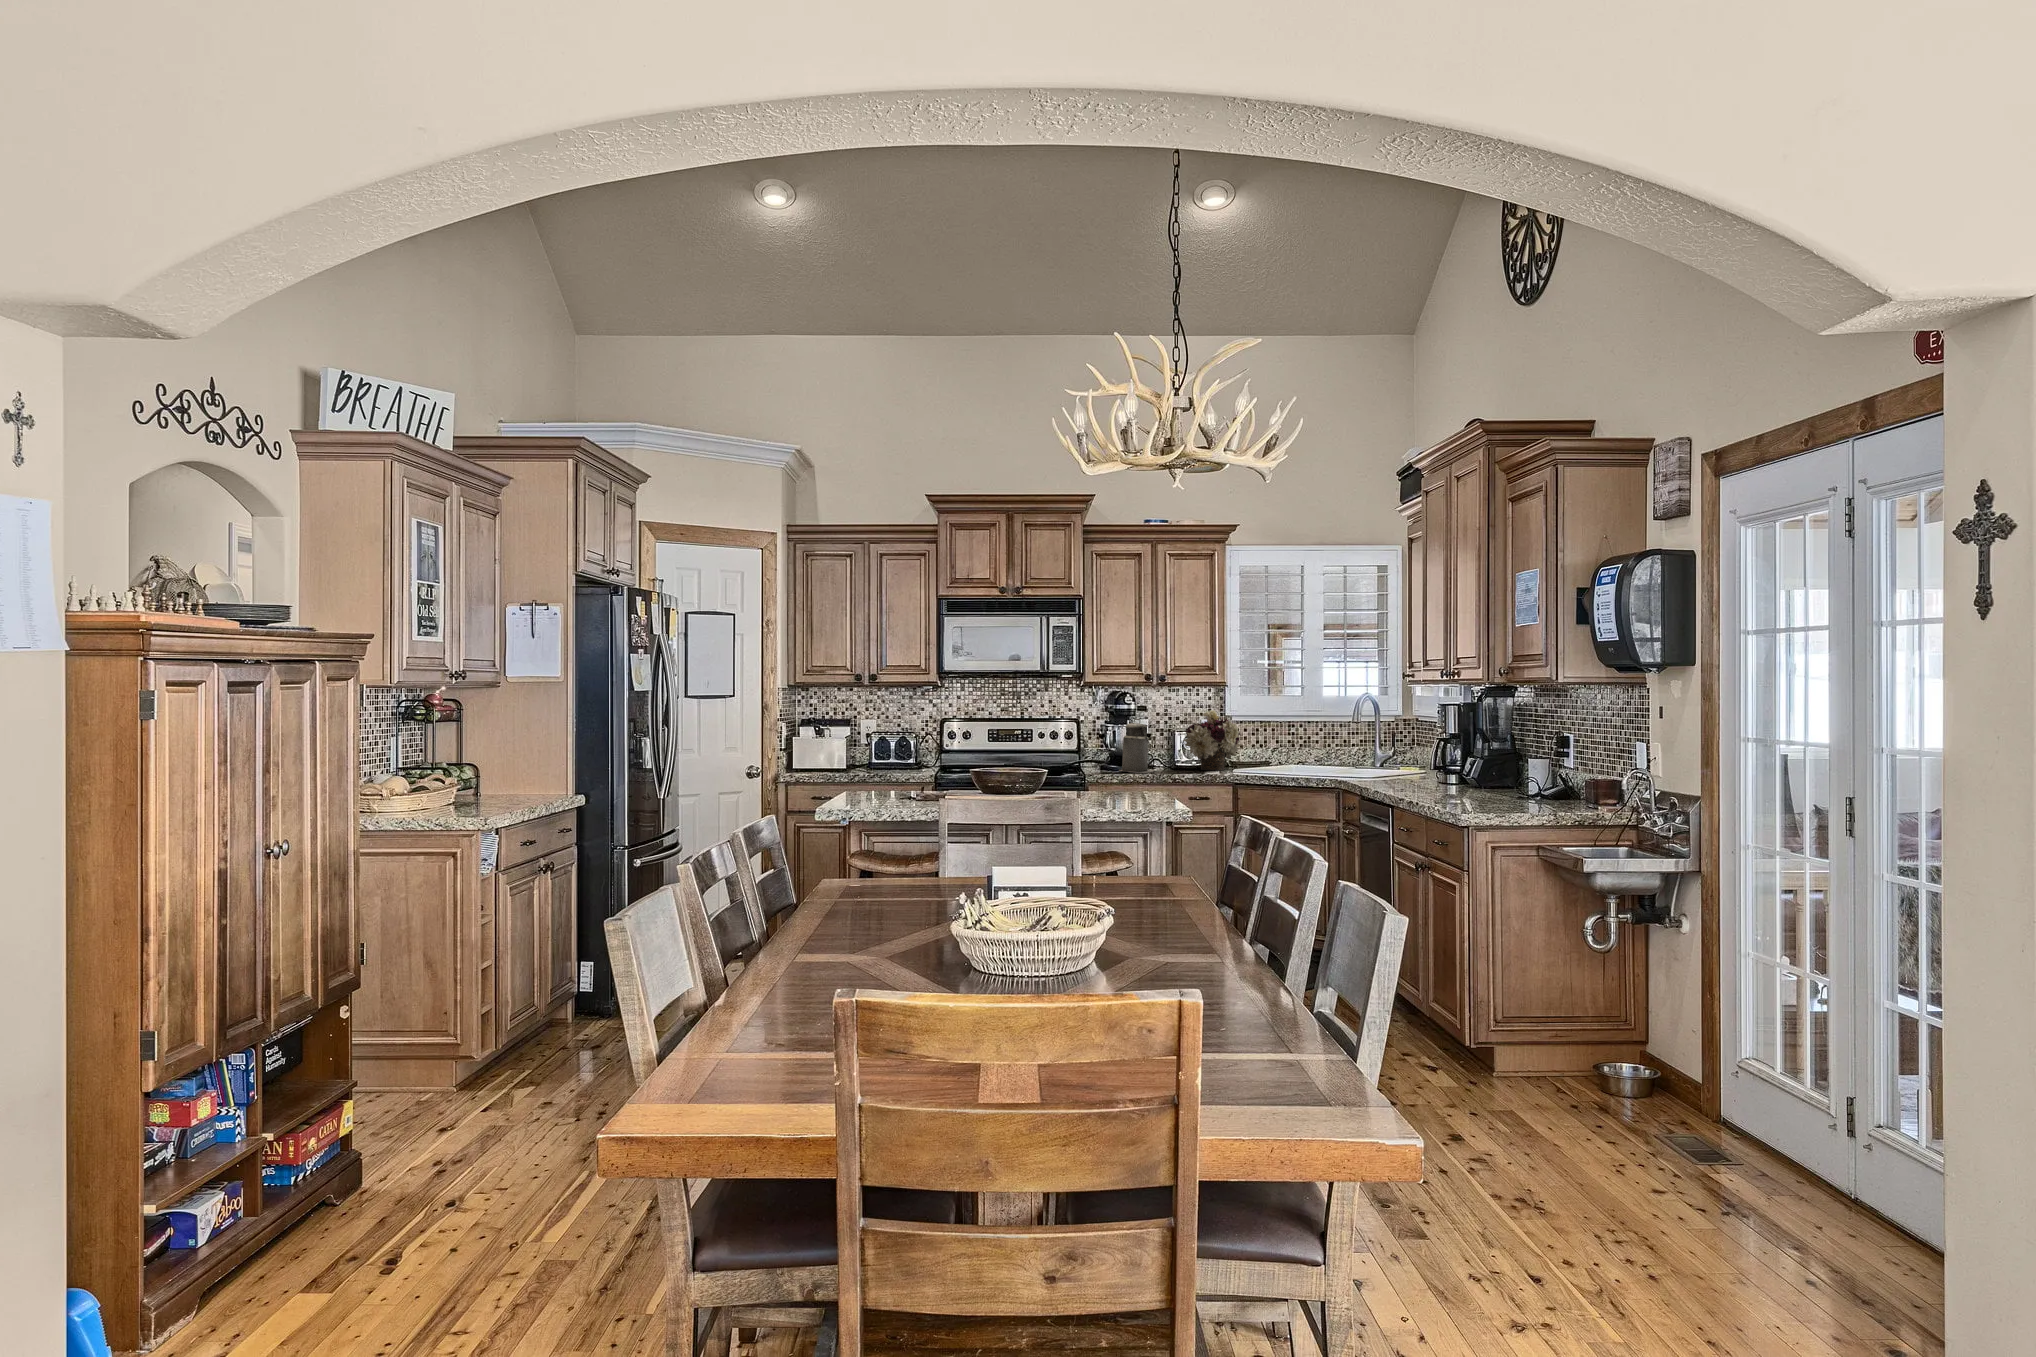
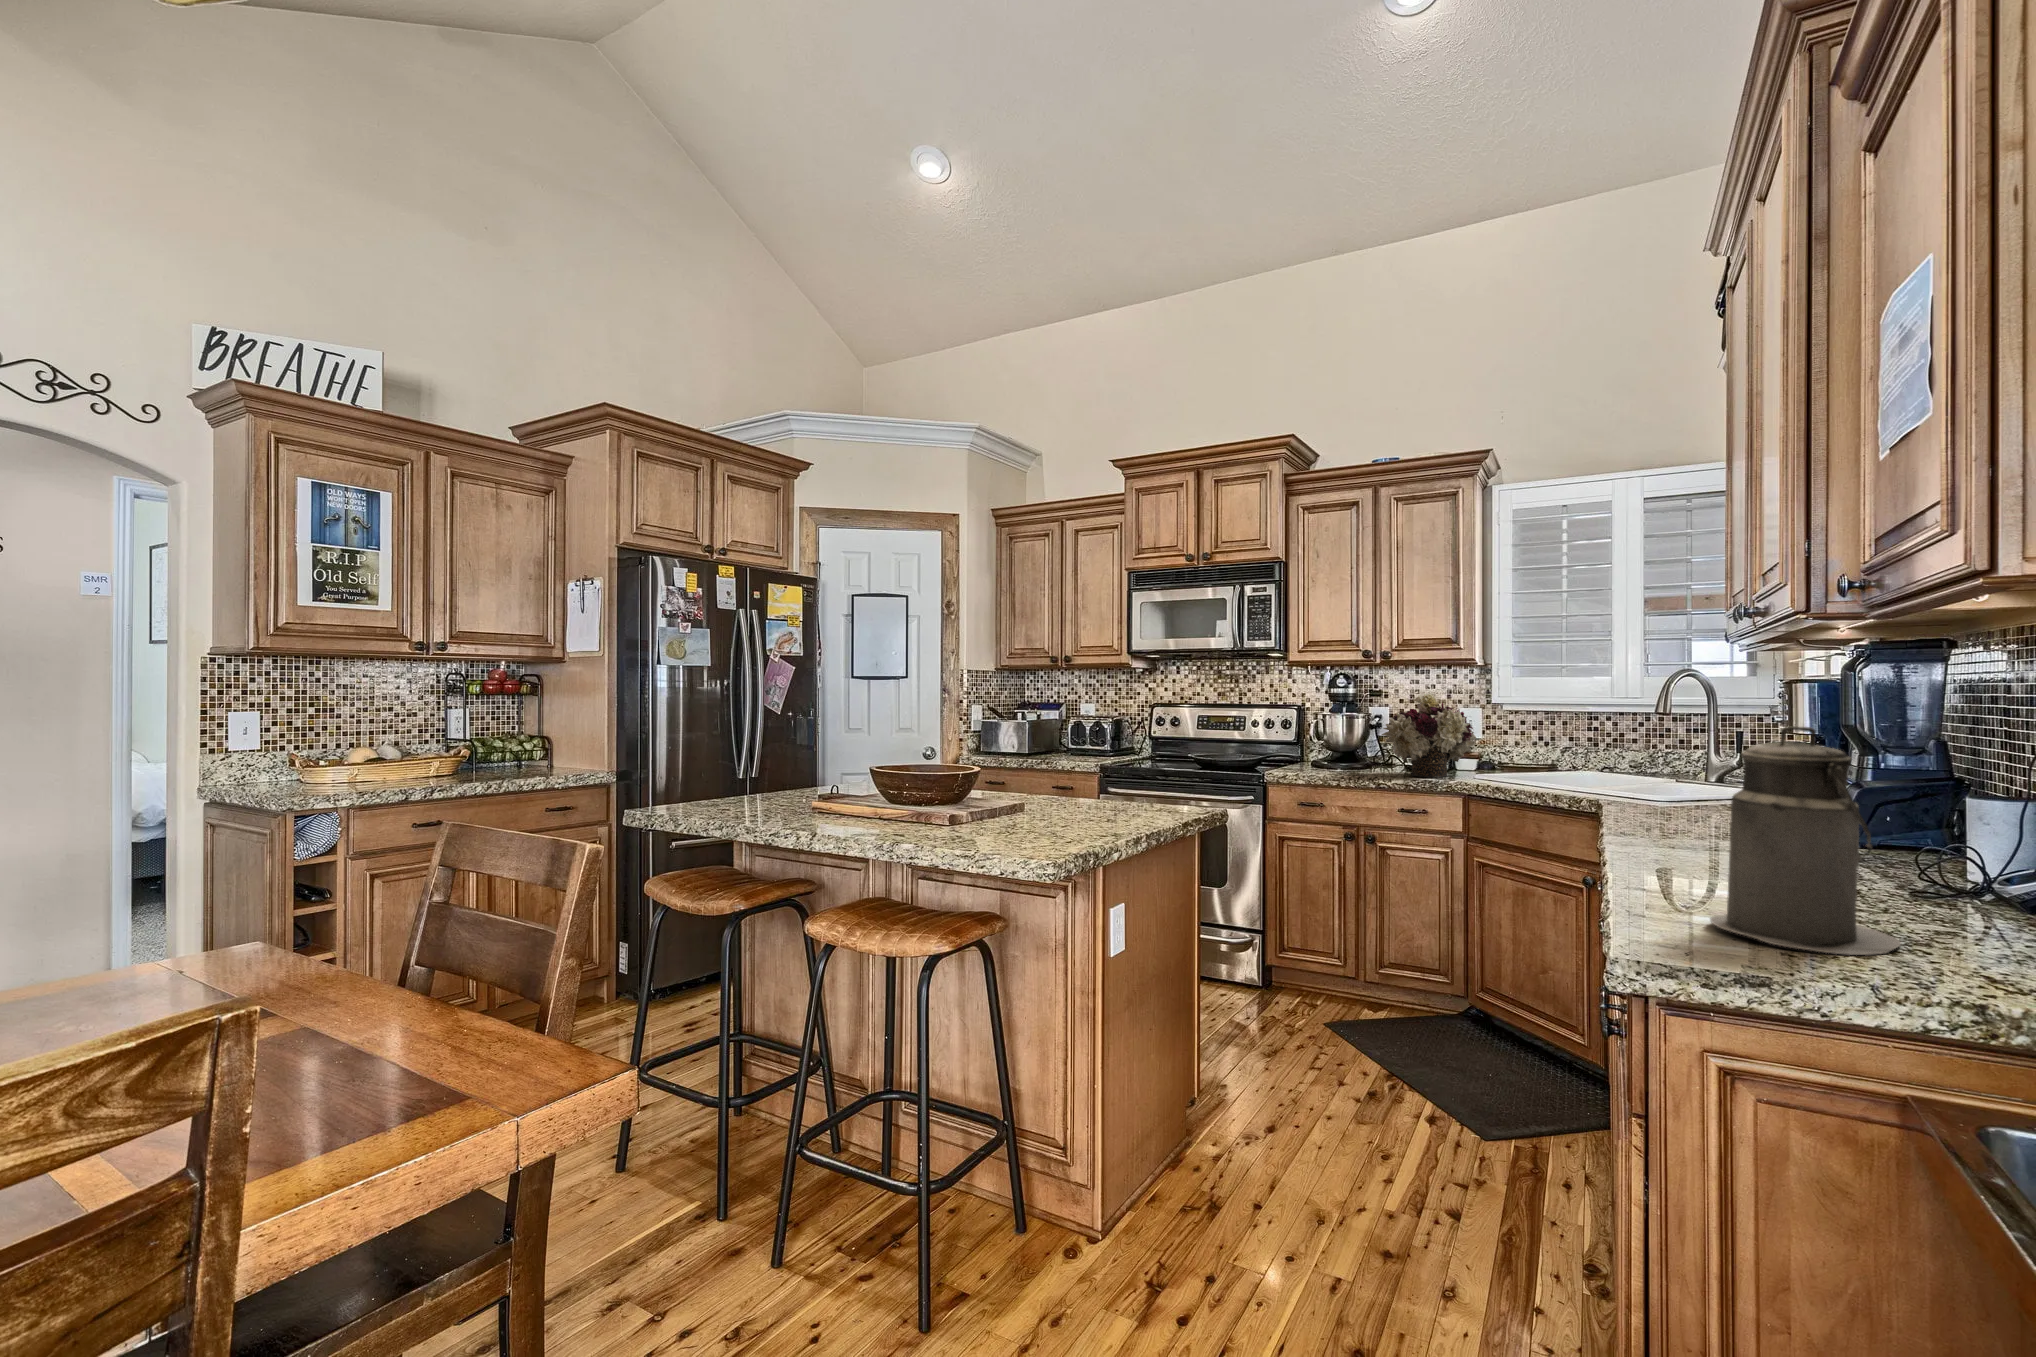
canister: present [1119,719,1155,773] -> present [1710,726,1901,955]

